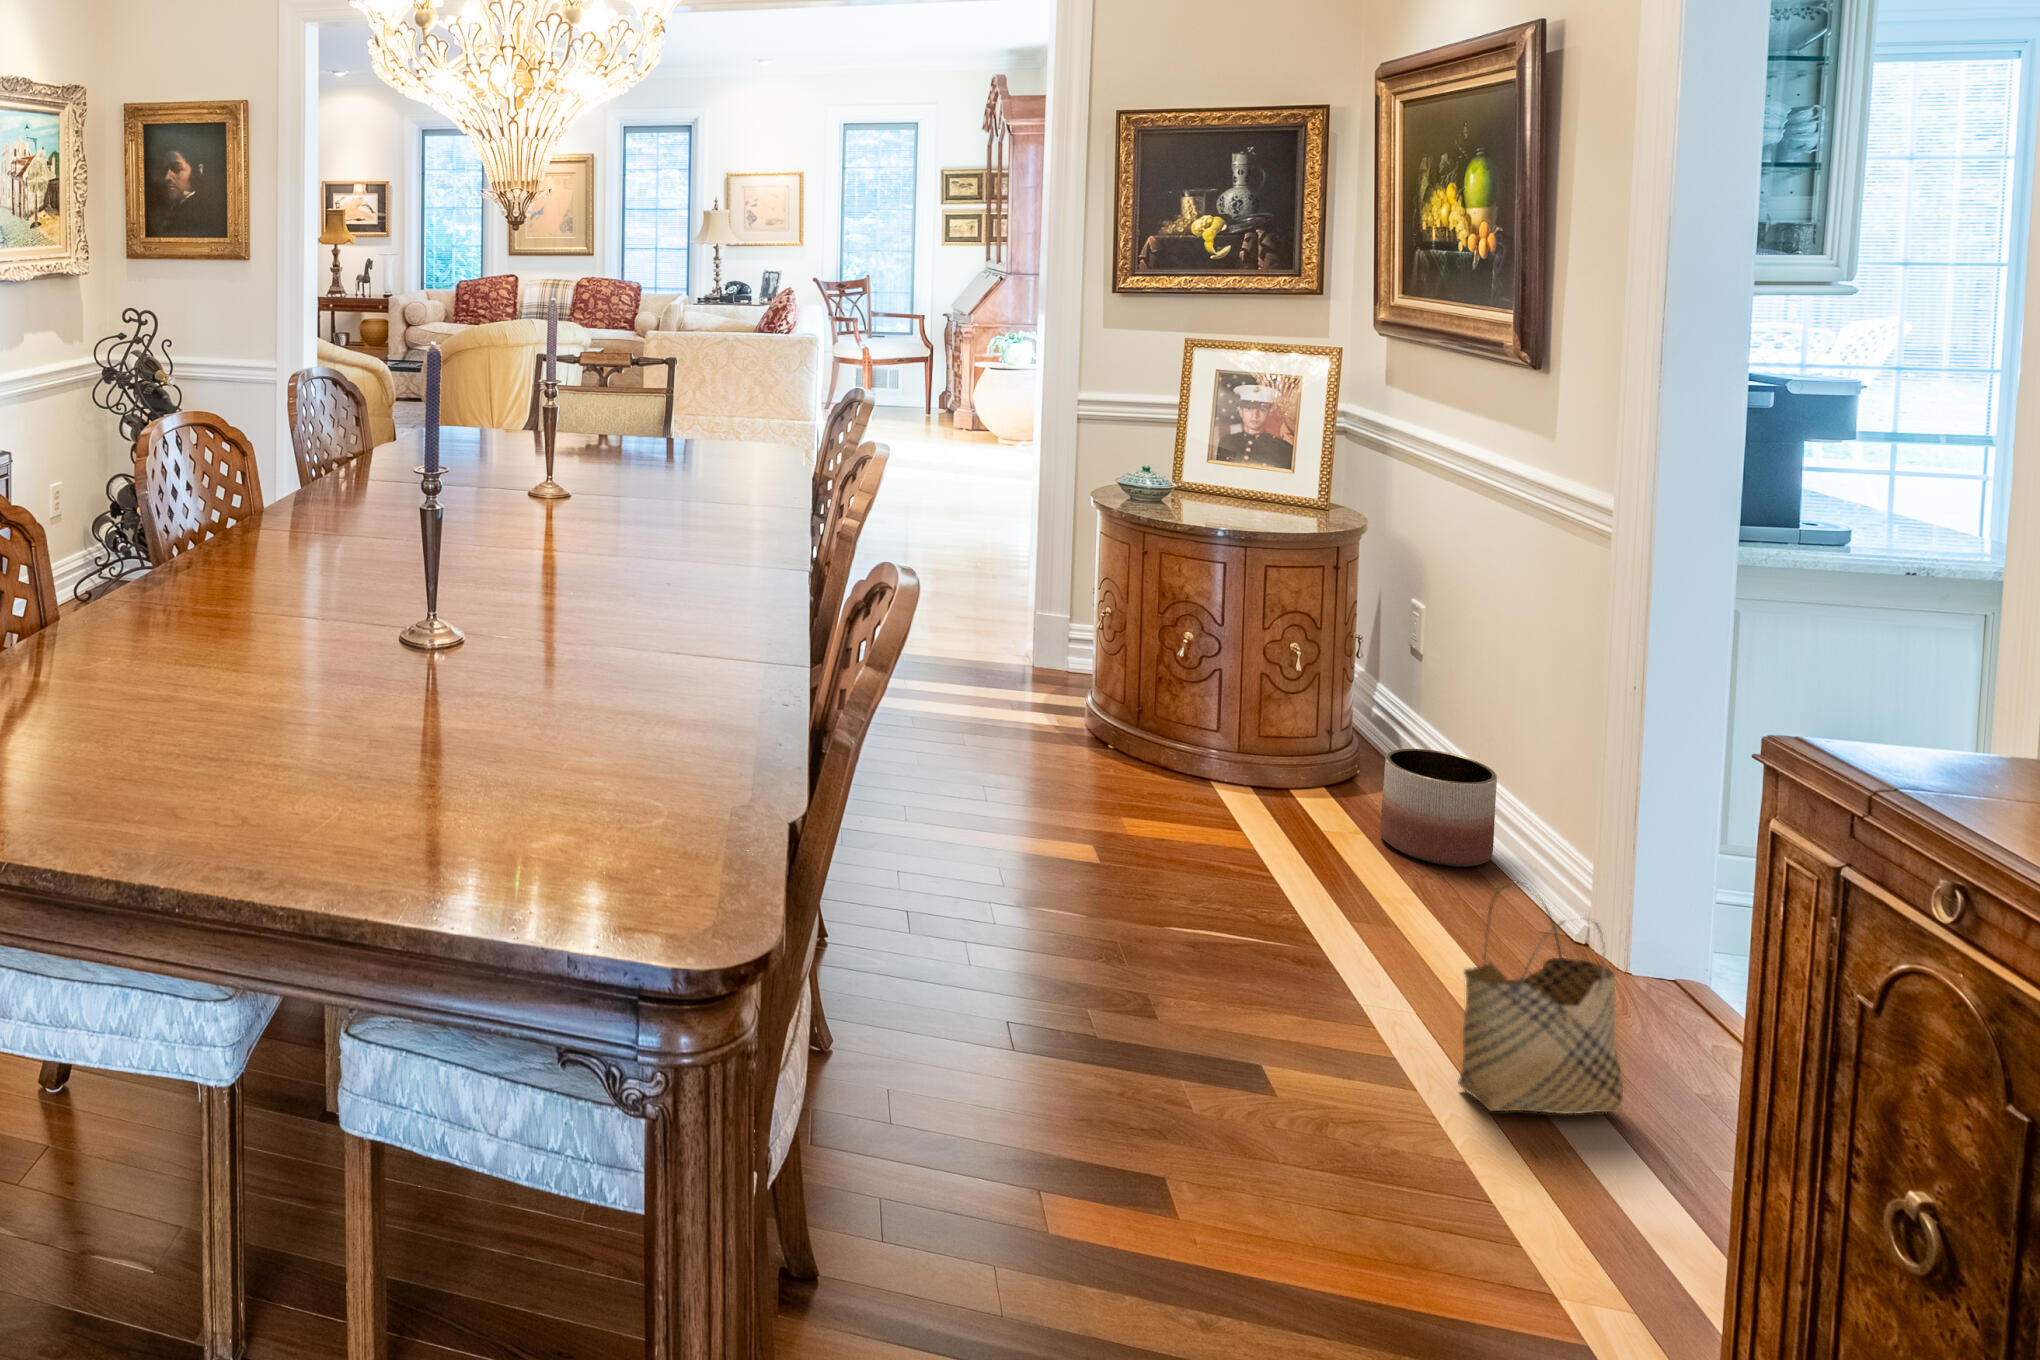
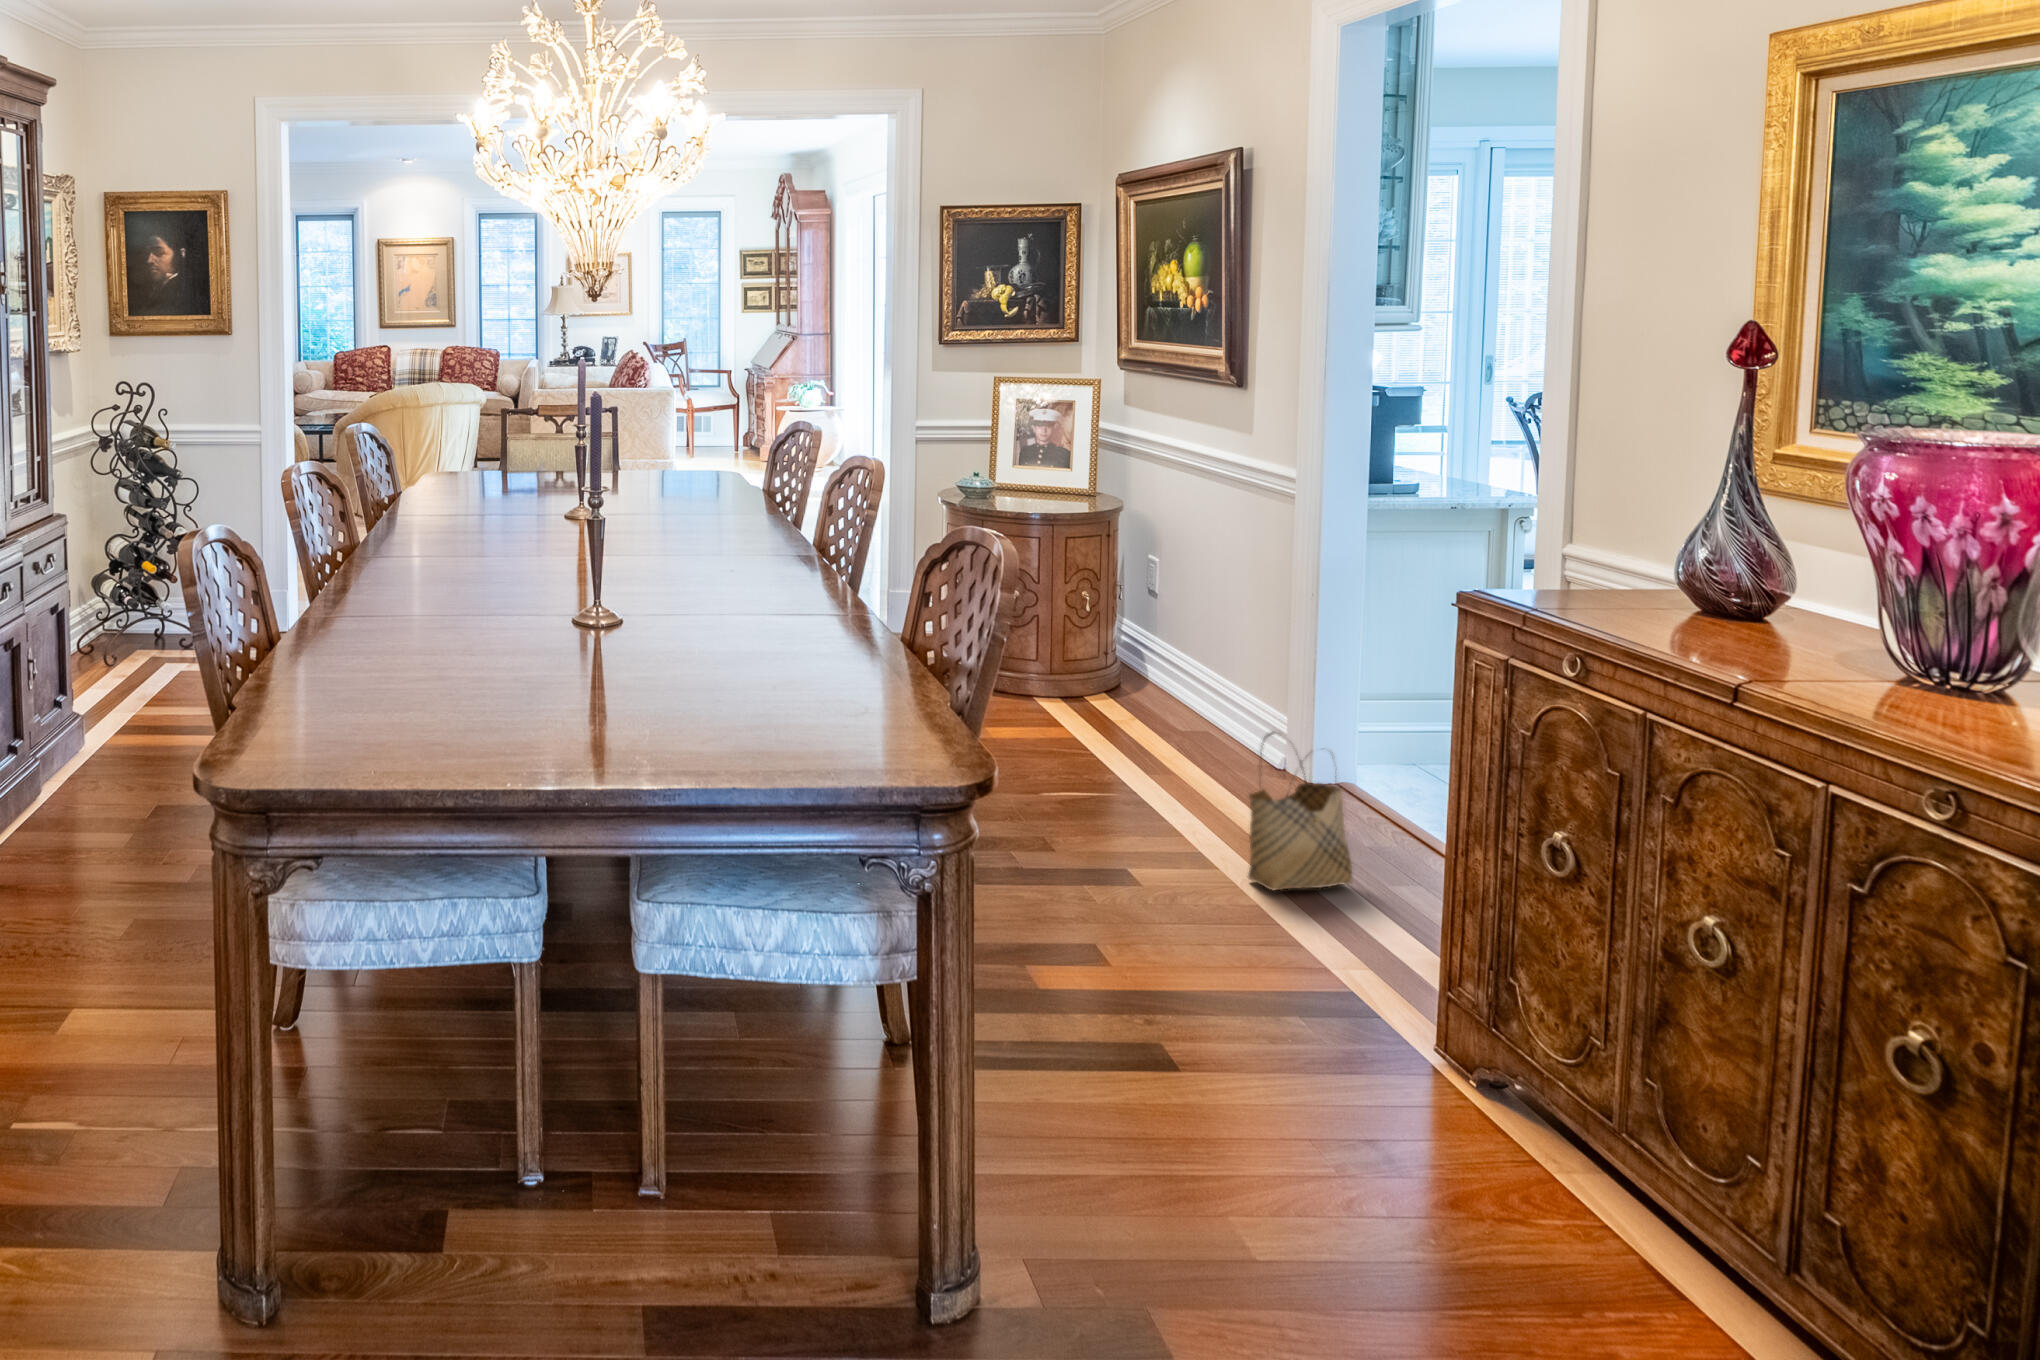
planter: present [1380,749,1497,866] -> none [1158,667,1236,748]

